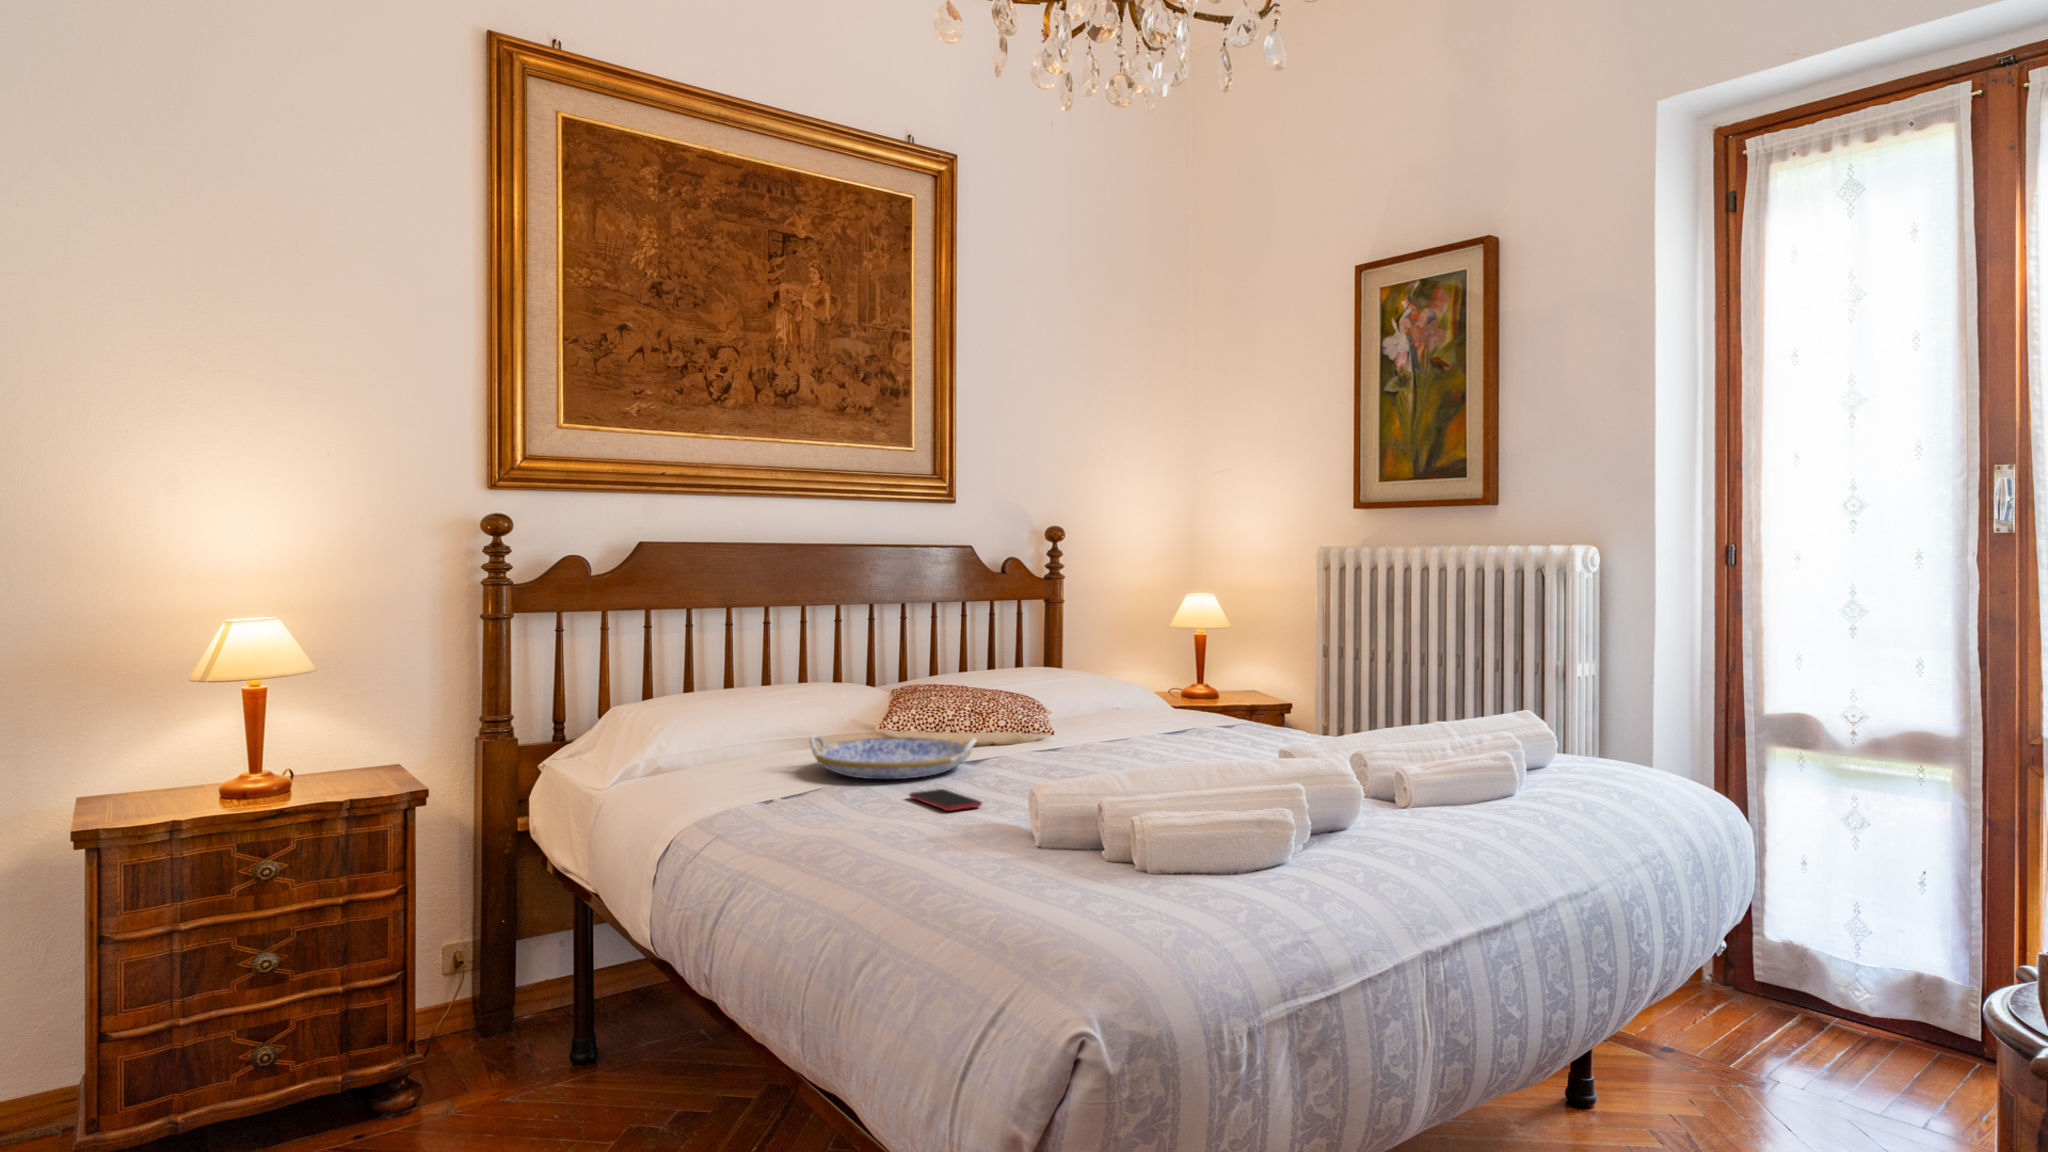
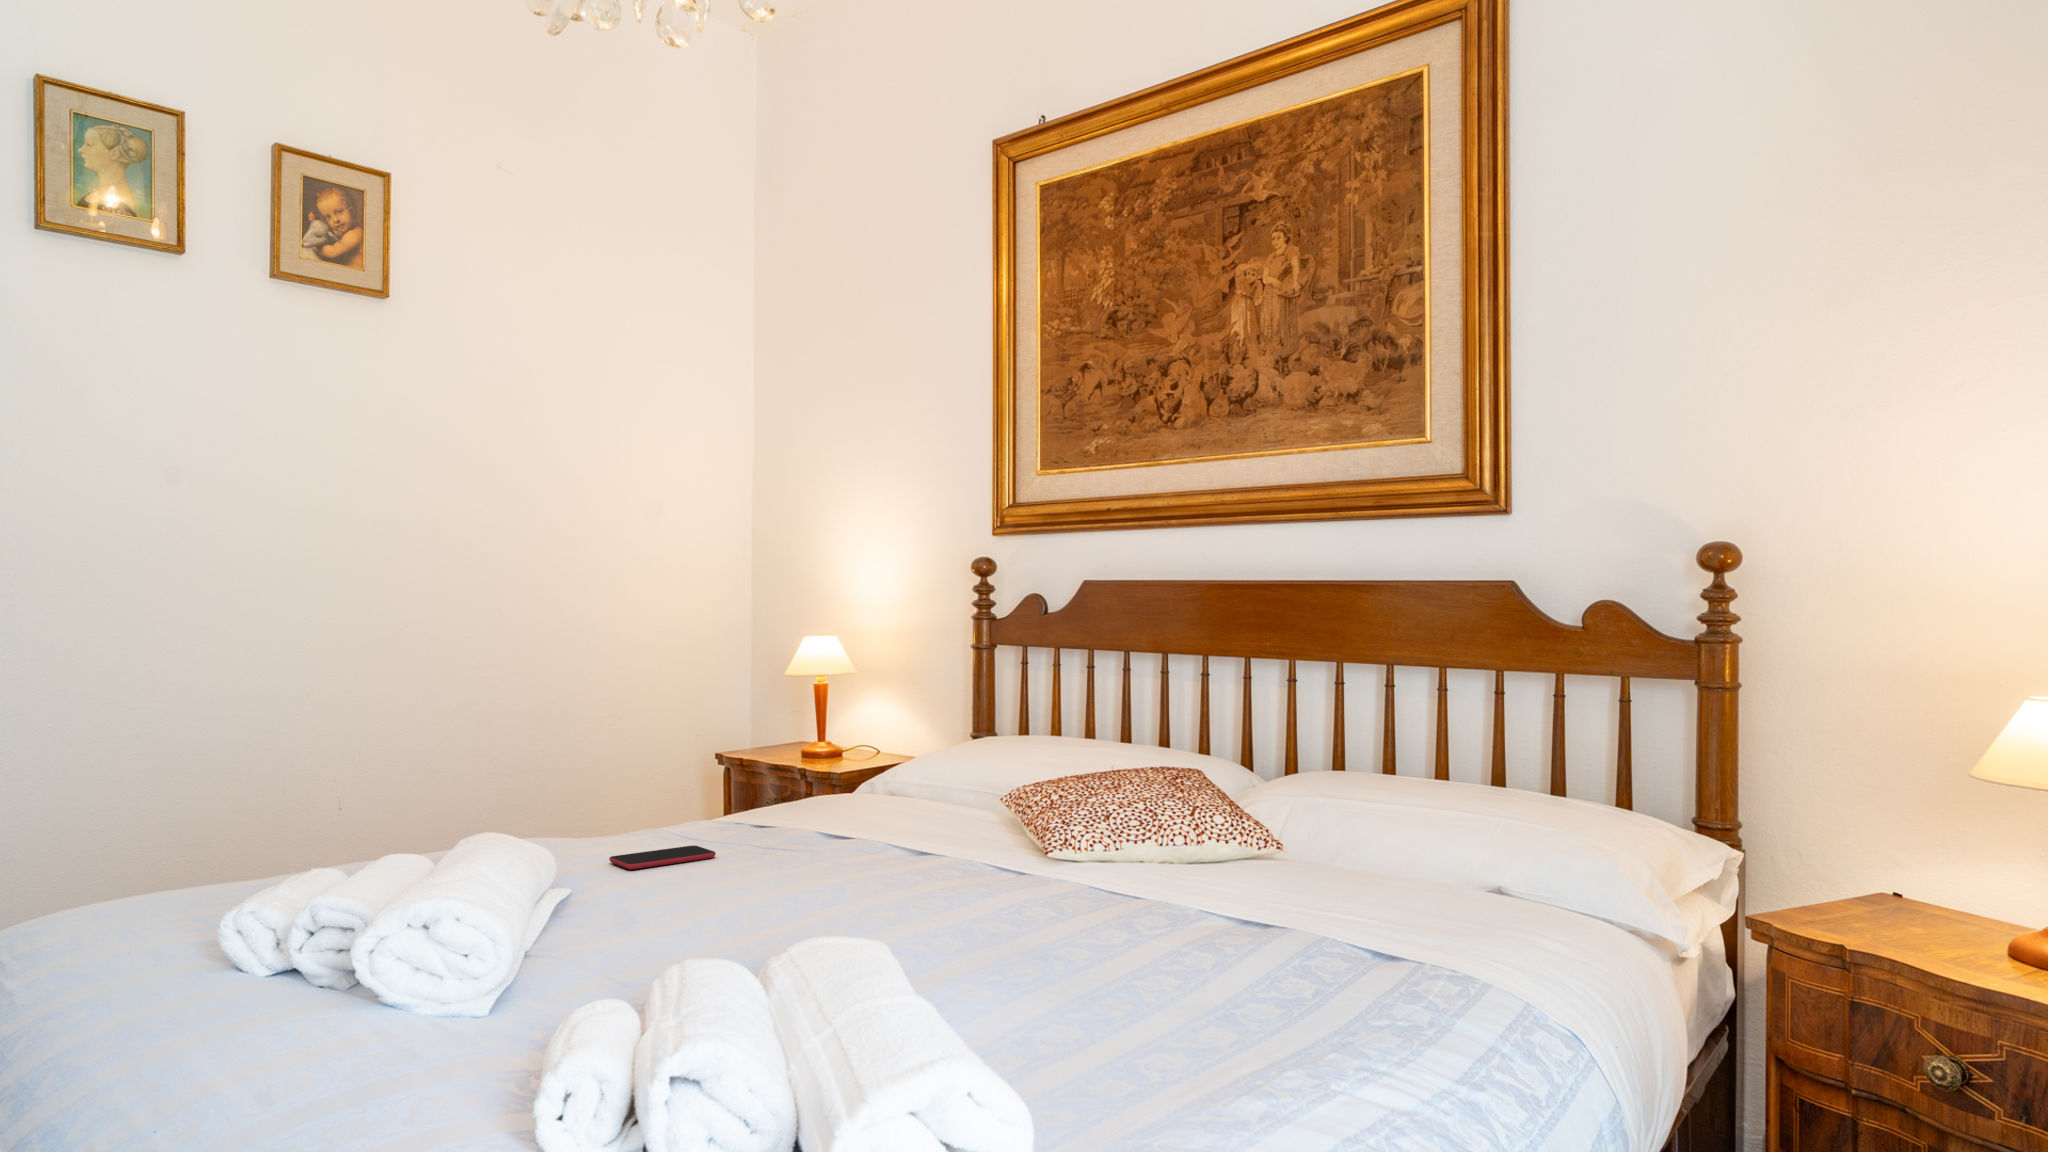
serving tray: present [810,735,976,779] -> none [772,786,959,852]

